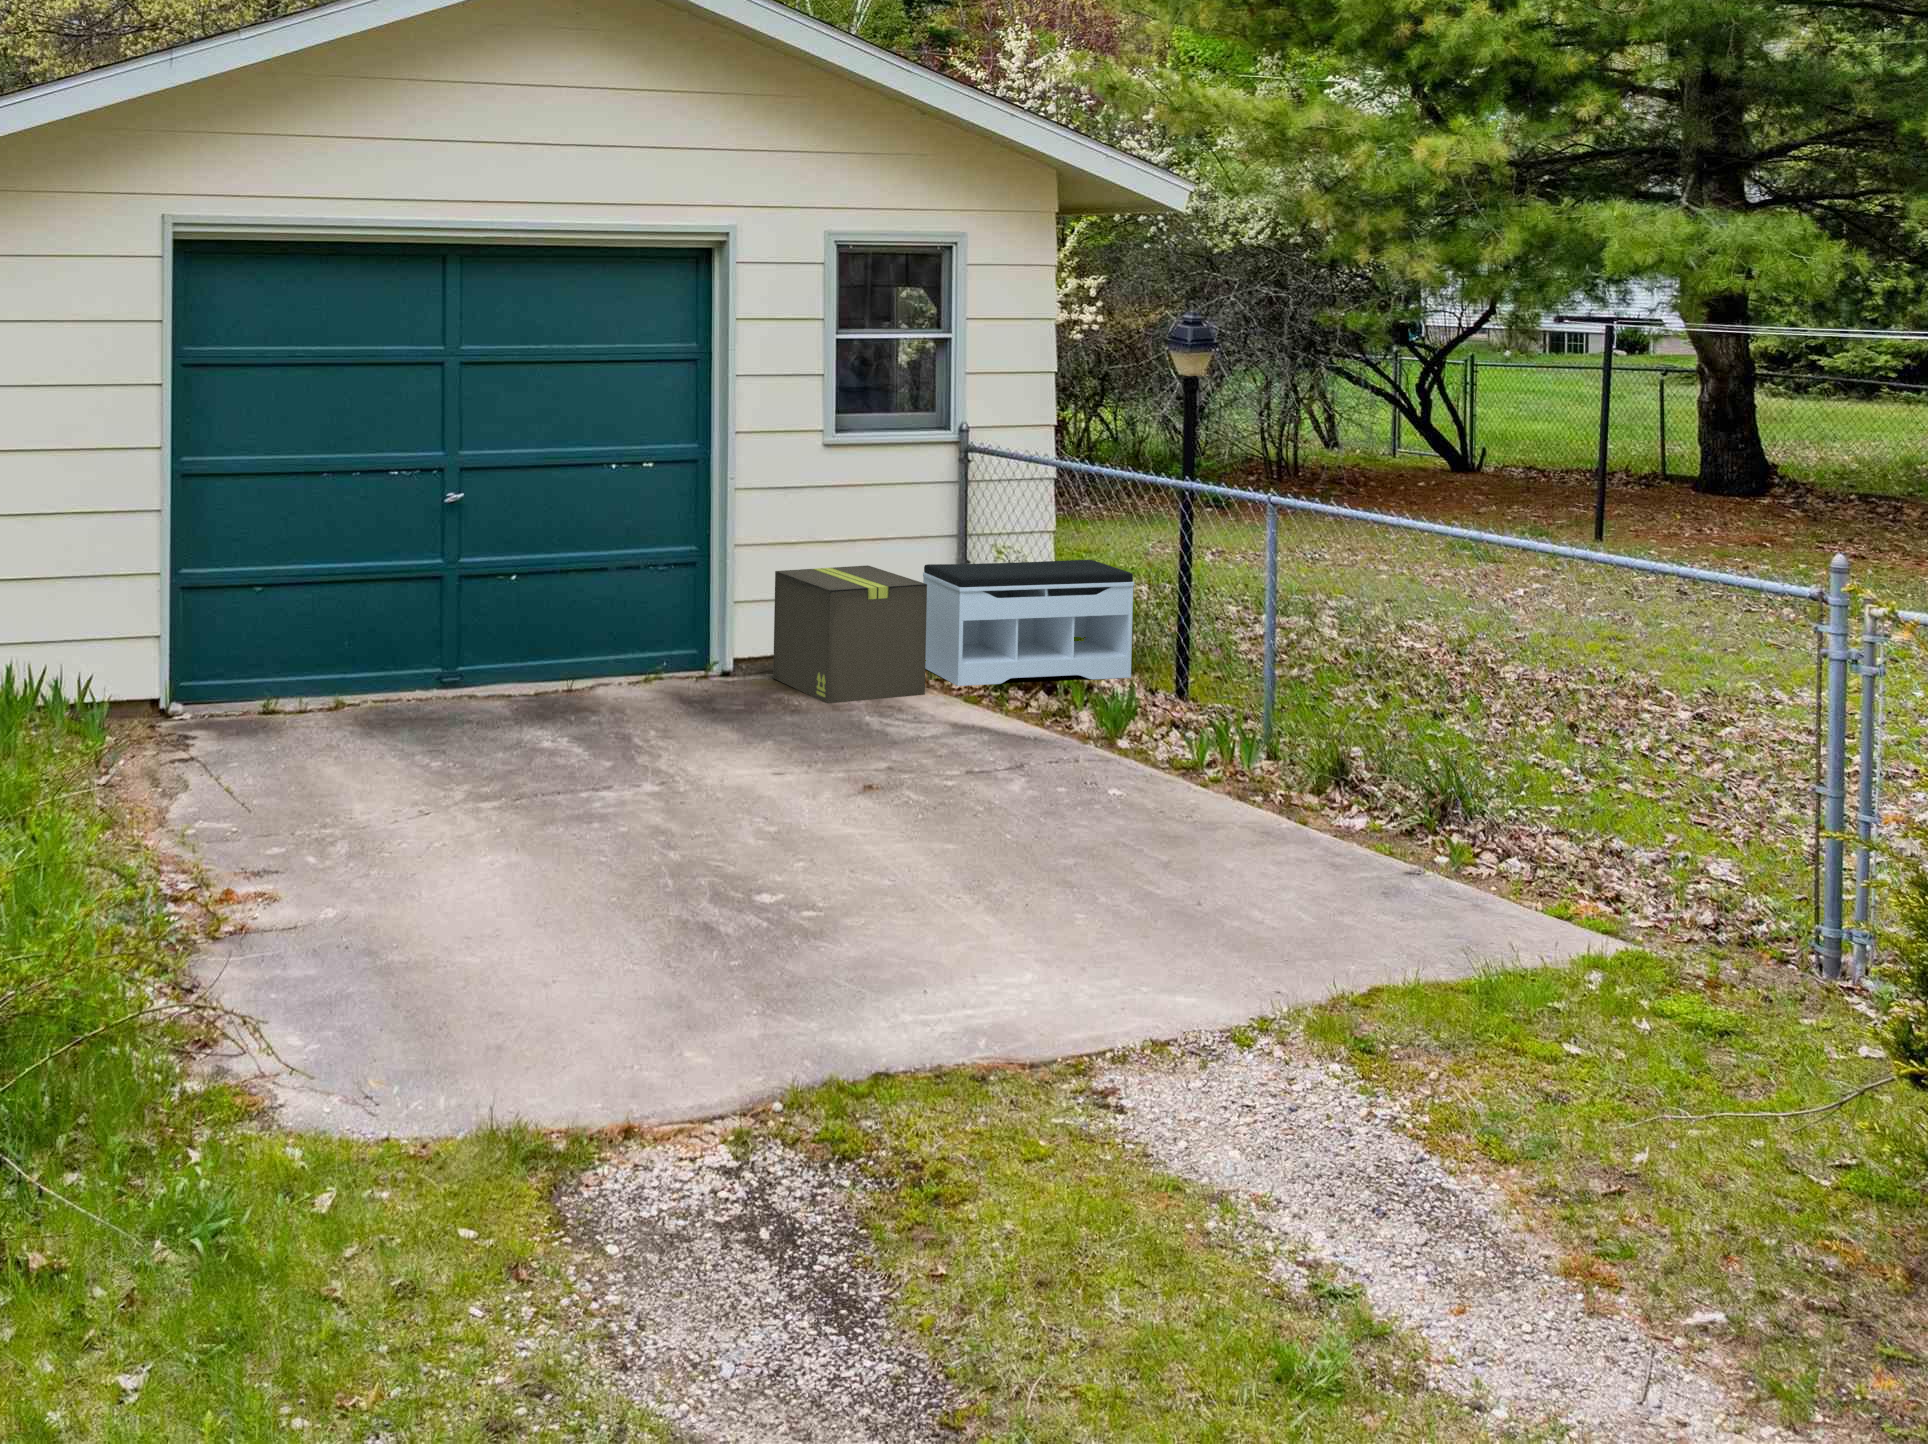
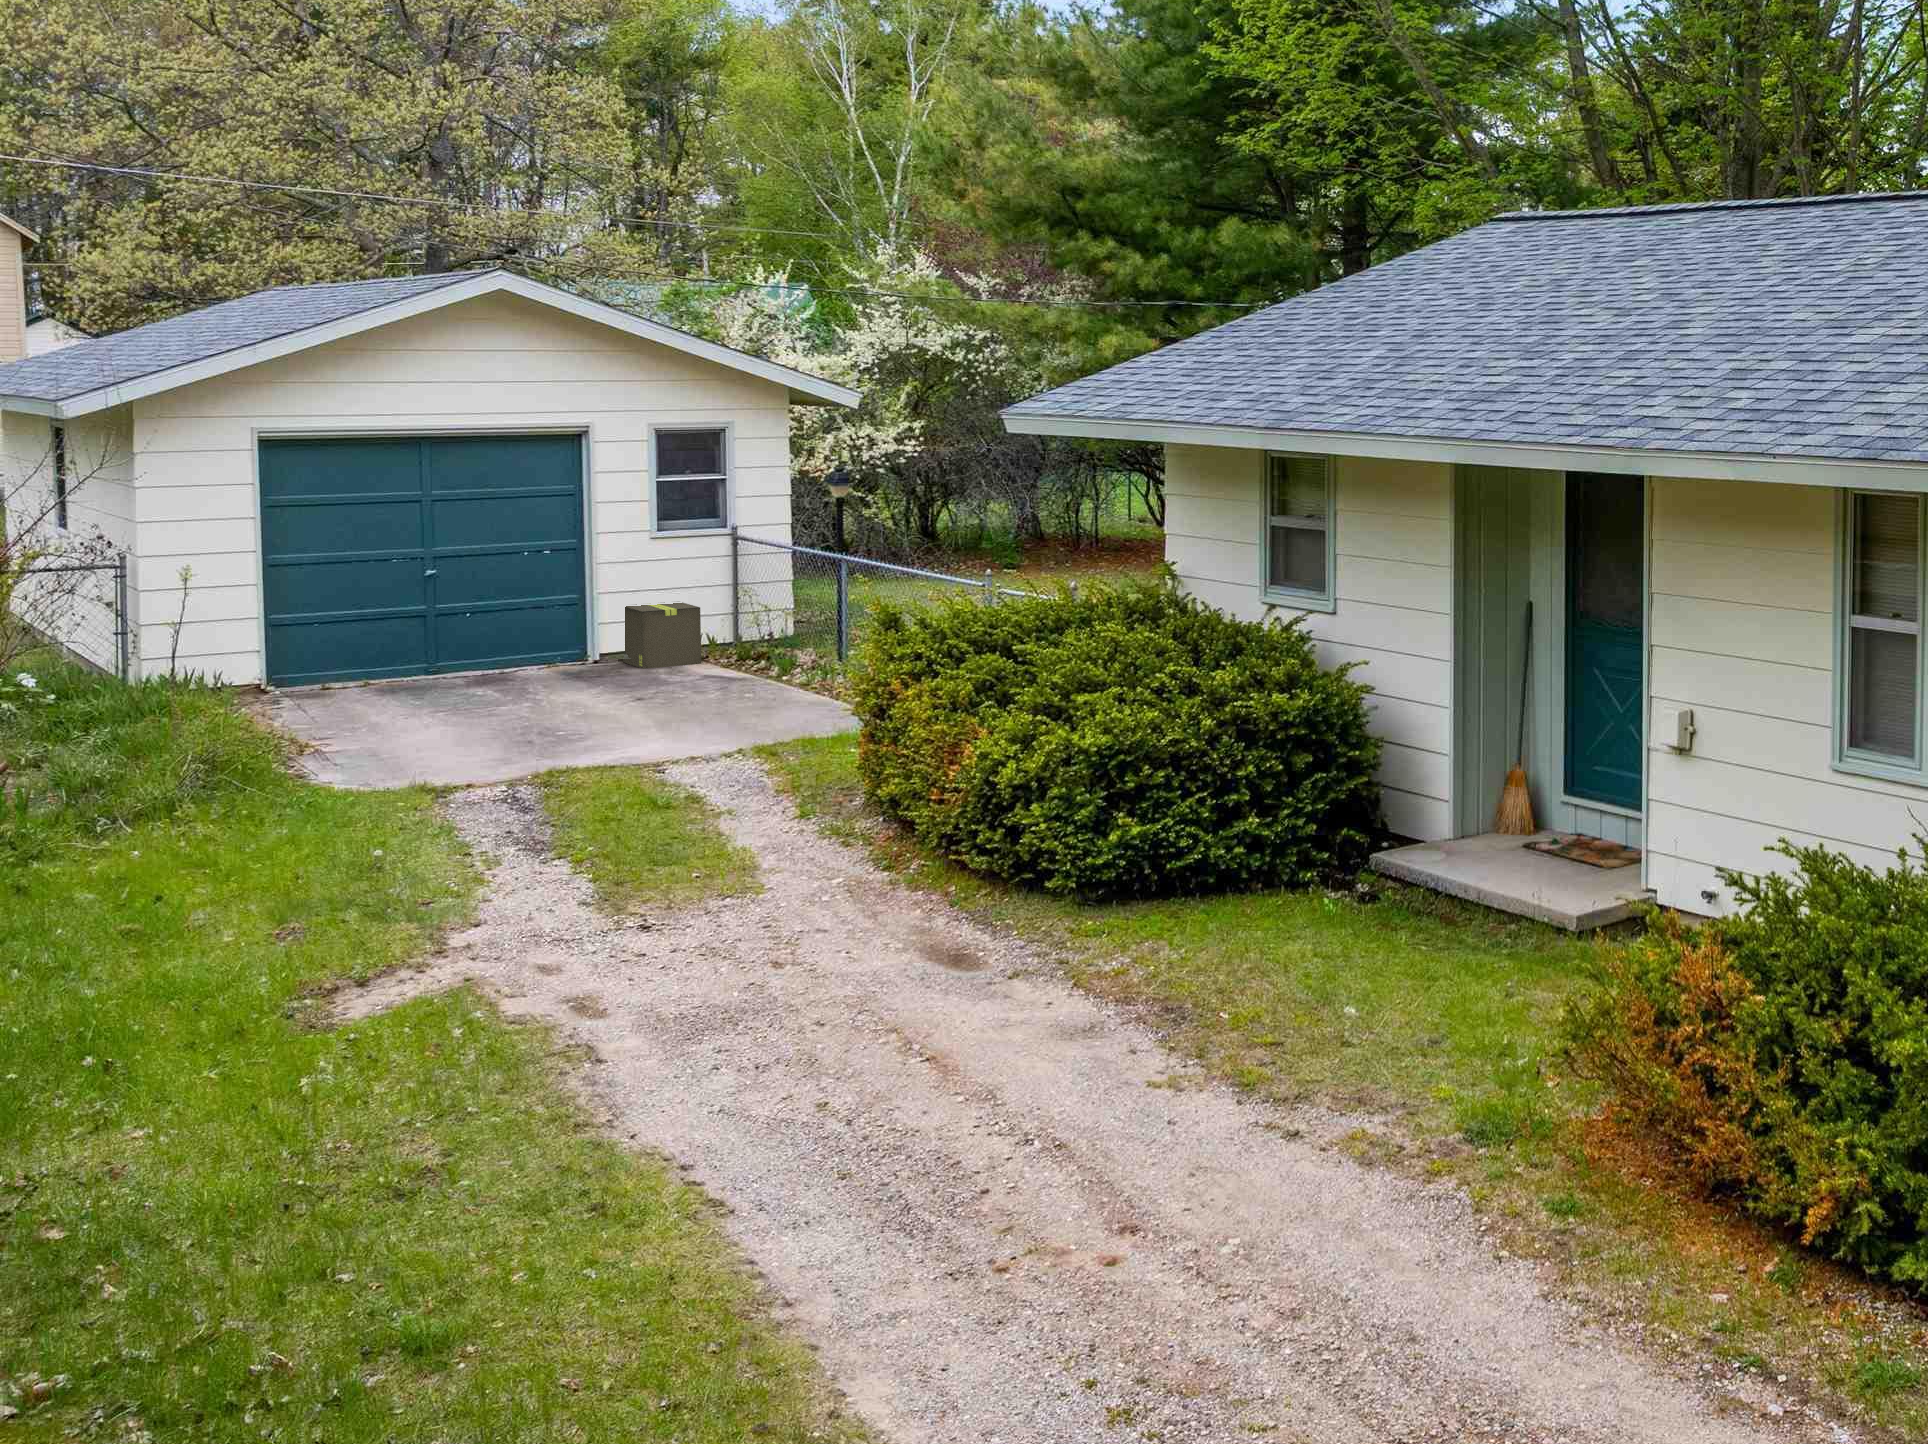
bench: present [923,560,1134,686] -> none [713,595,826,660]

